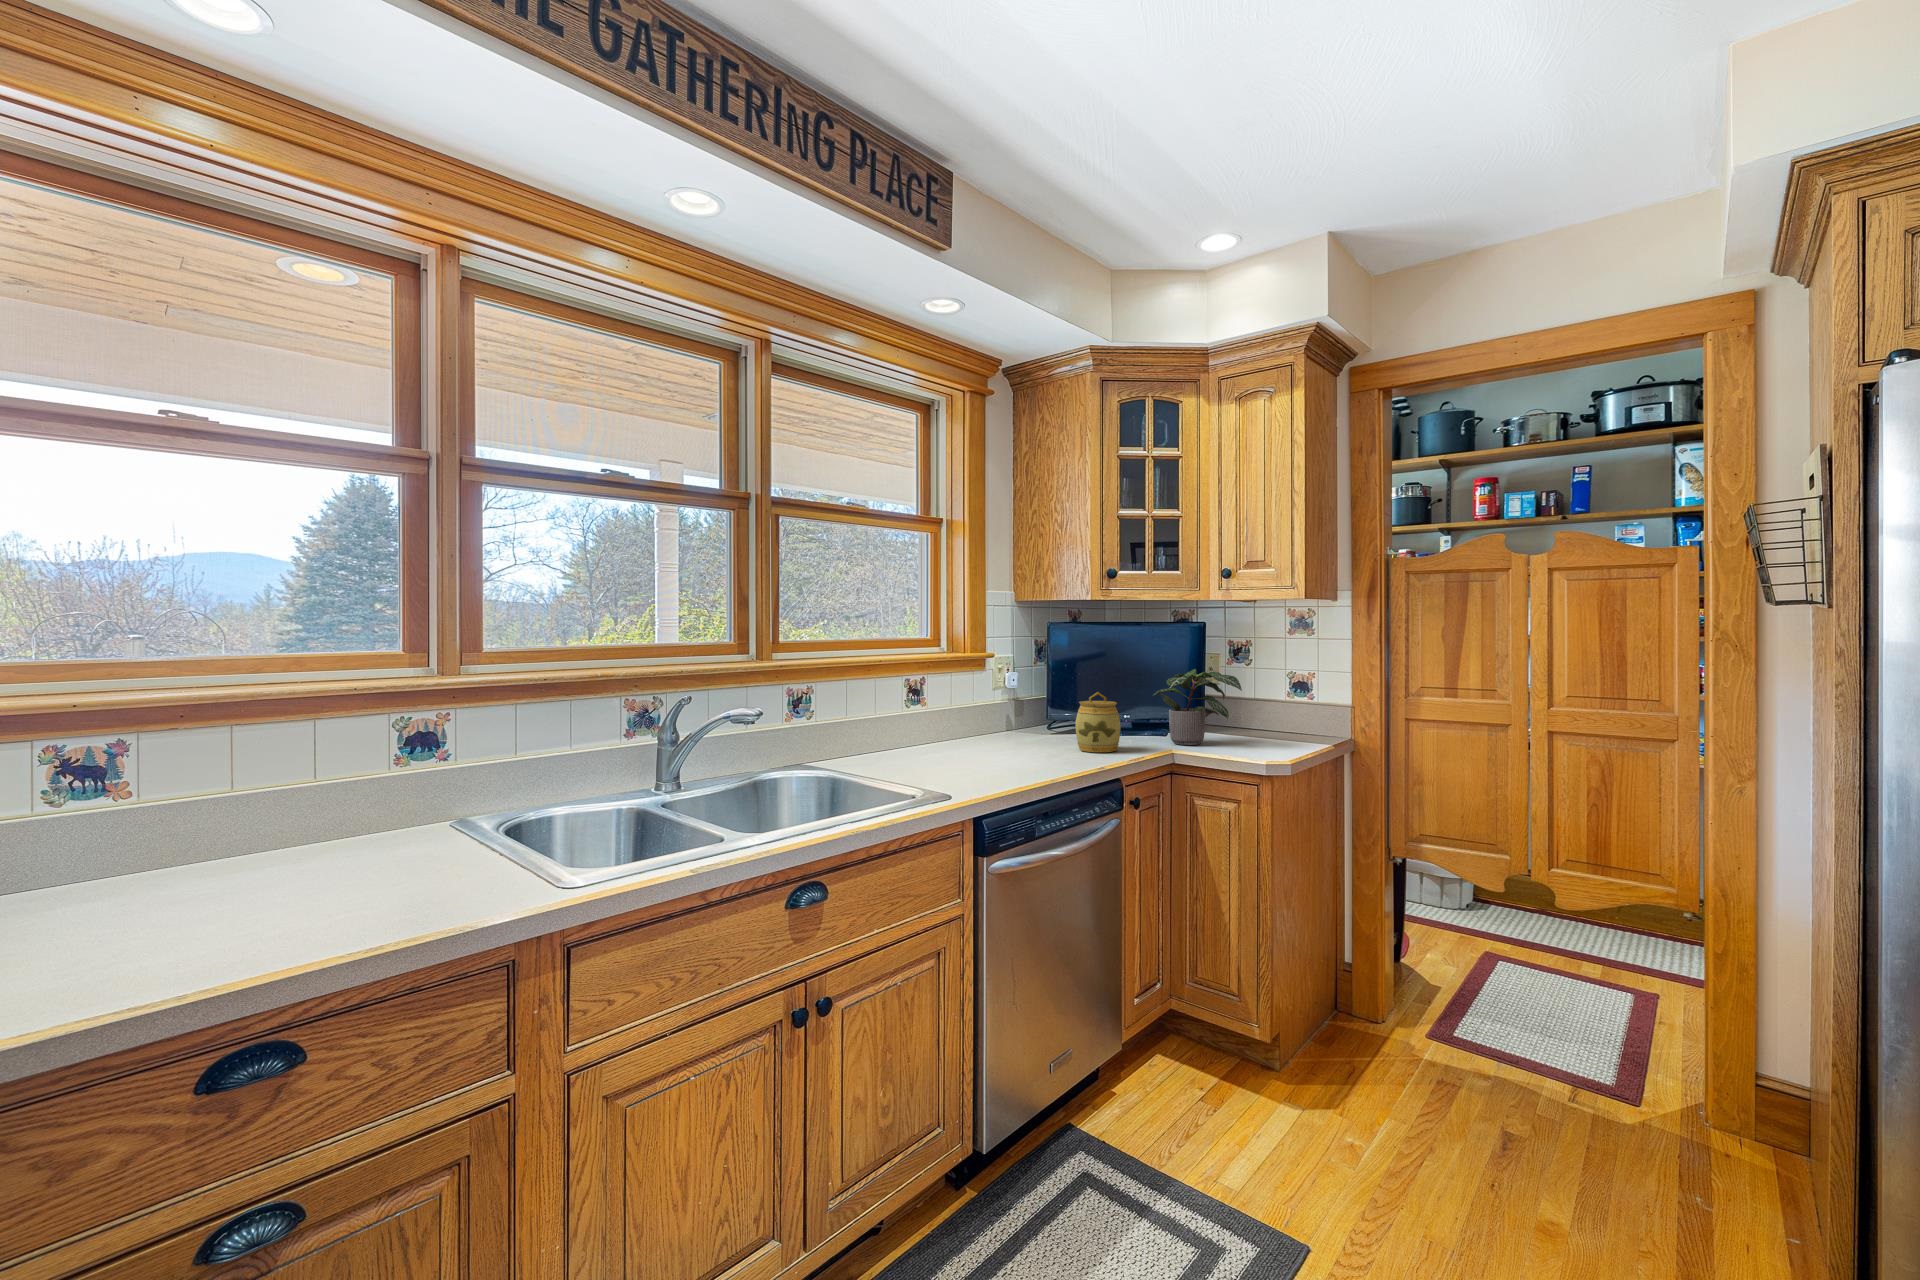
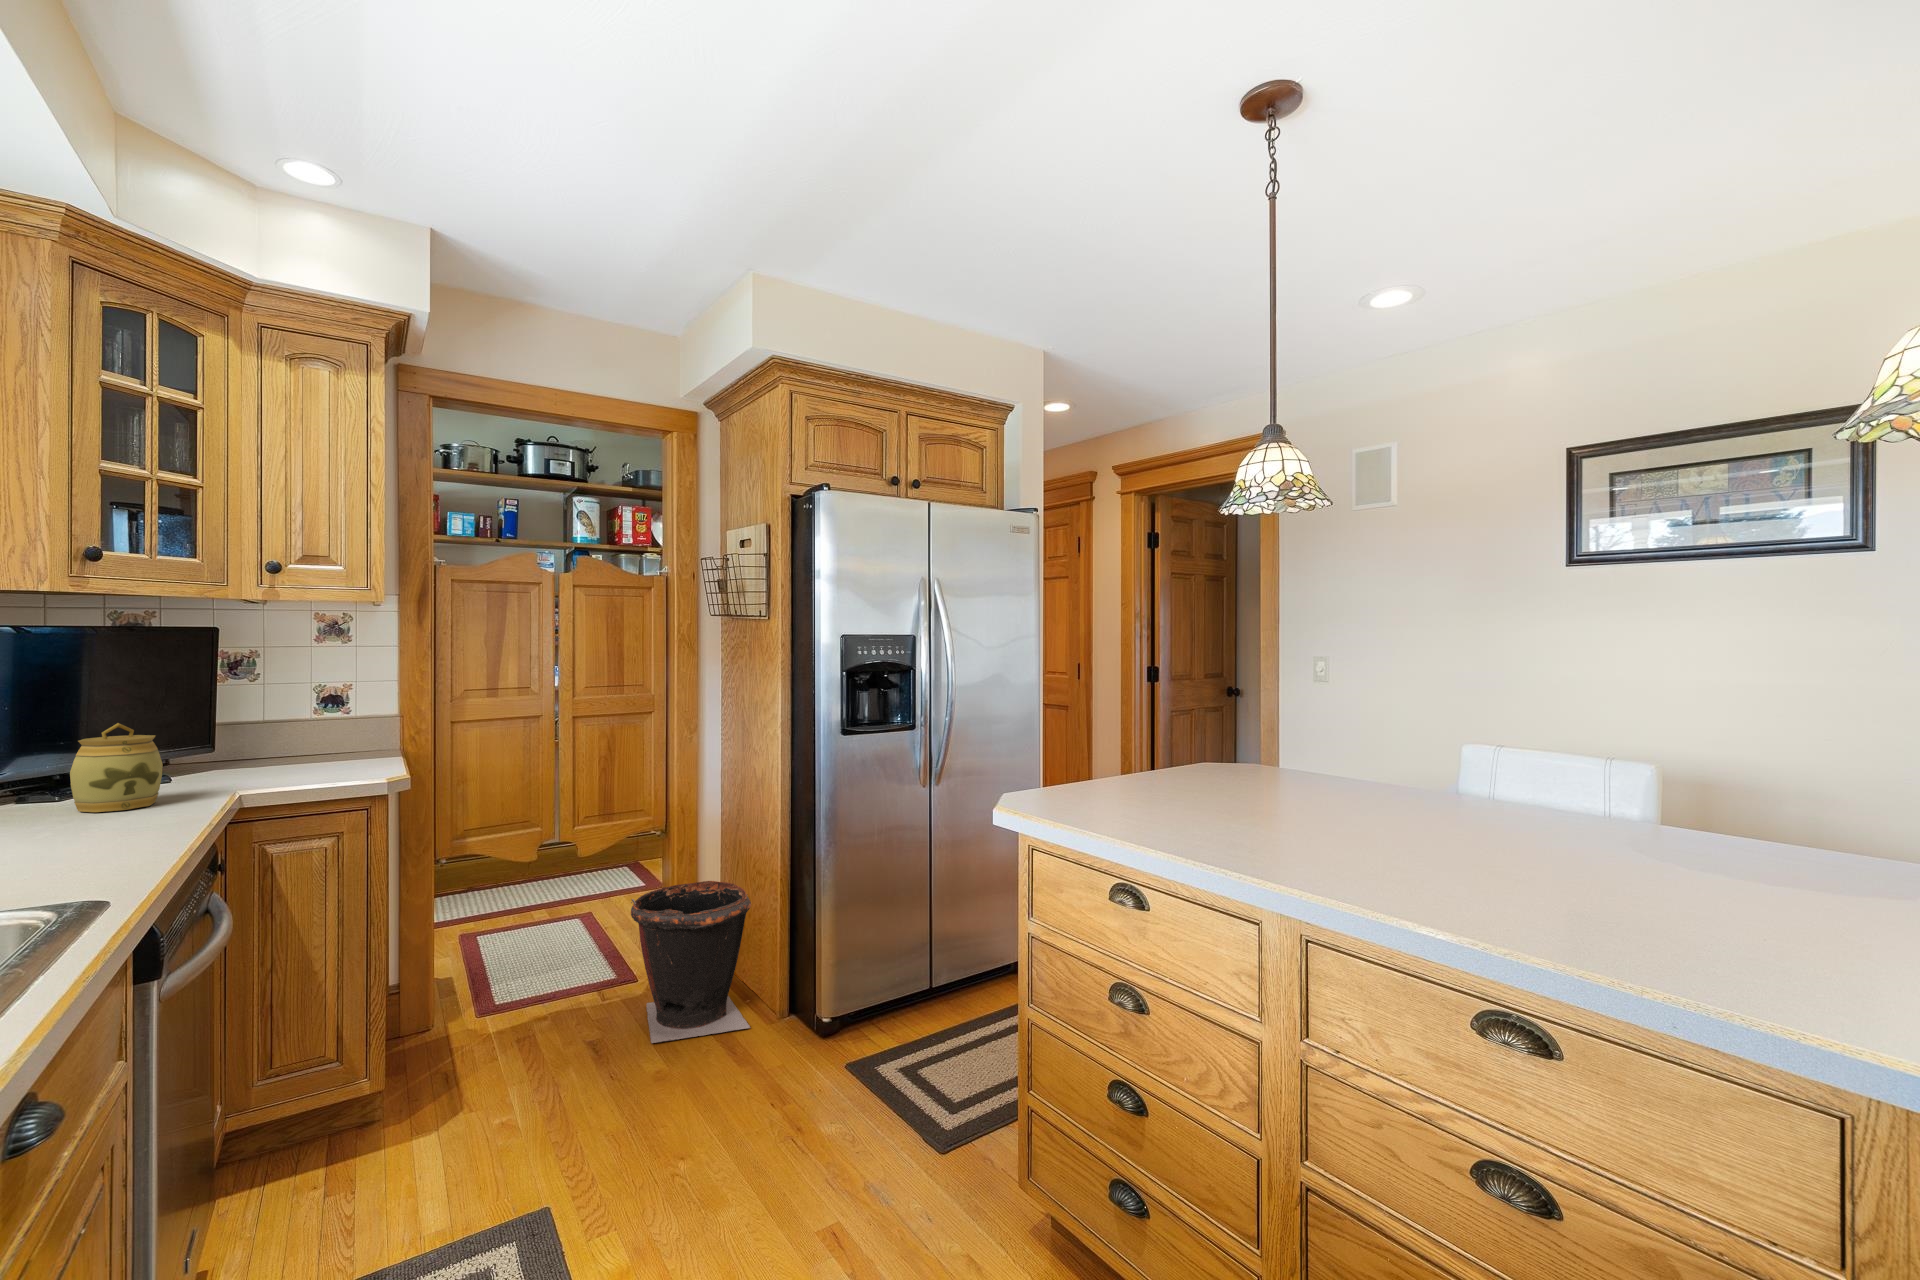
potted plant: present [1152,669,1242,745] -> none [163,684,320,782]
waste bin: none [1566,974,1787,1259] -> present [631,881,751,1043]

